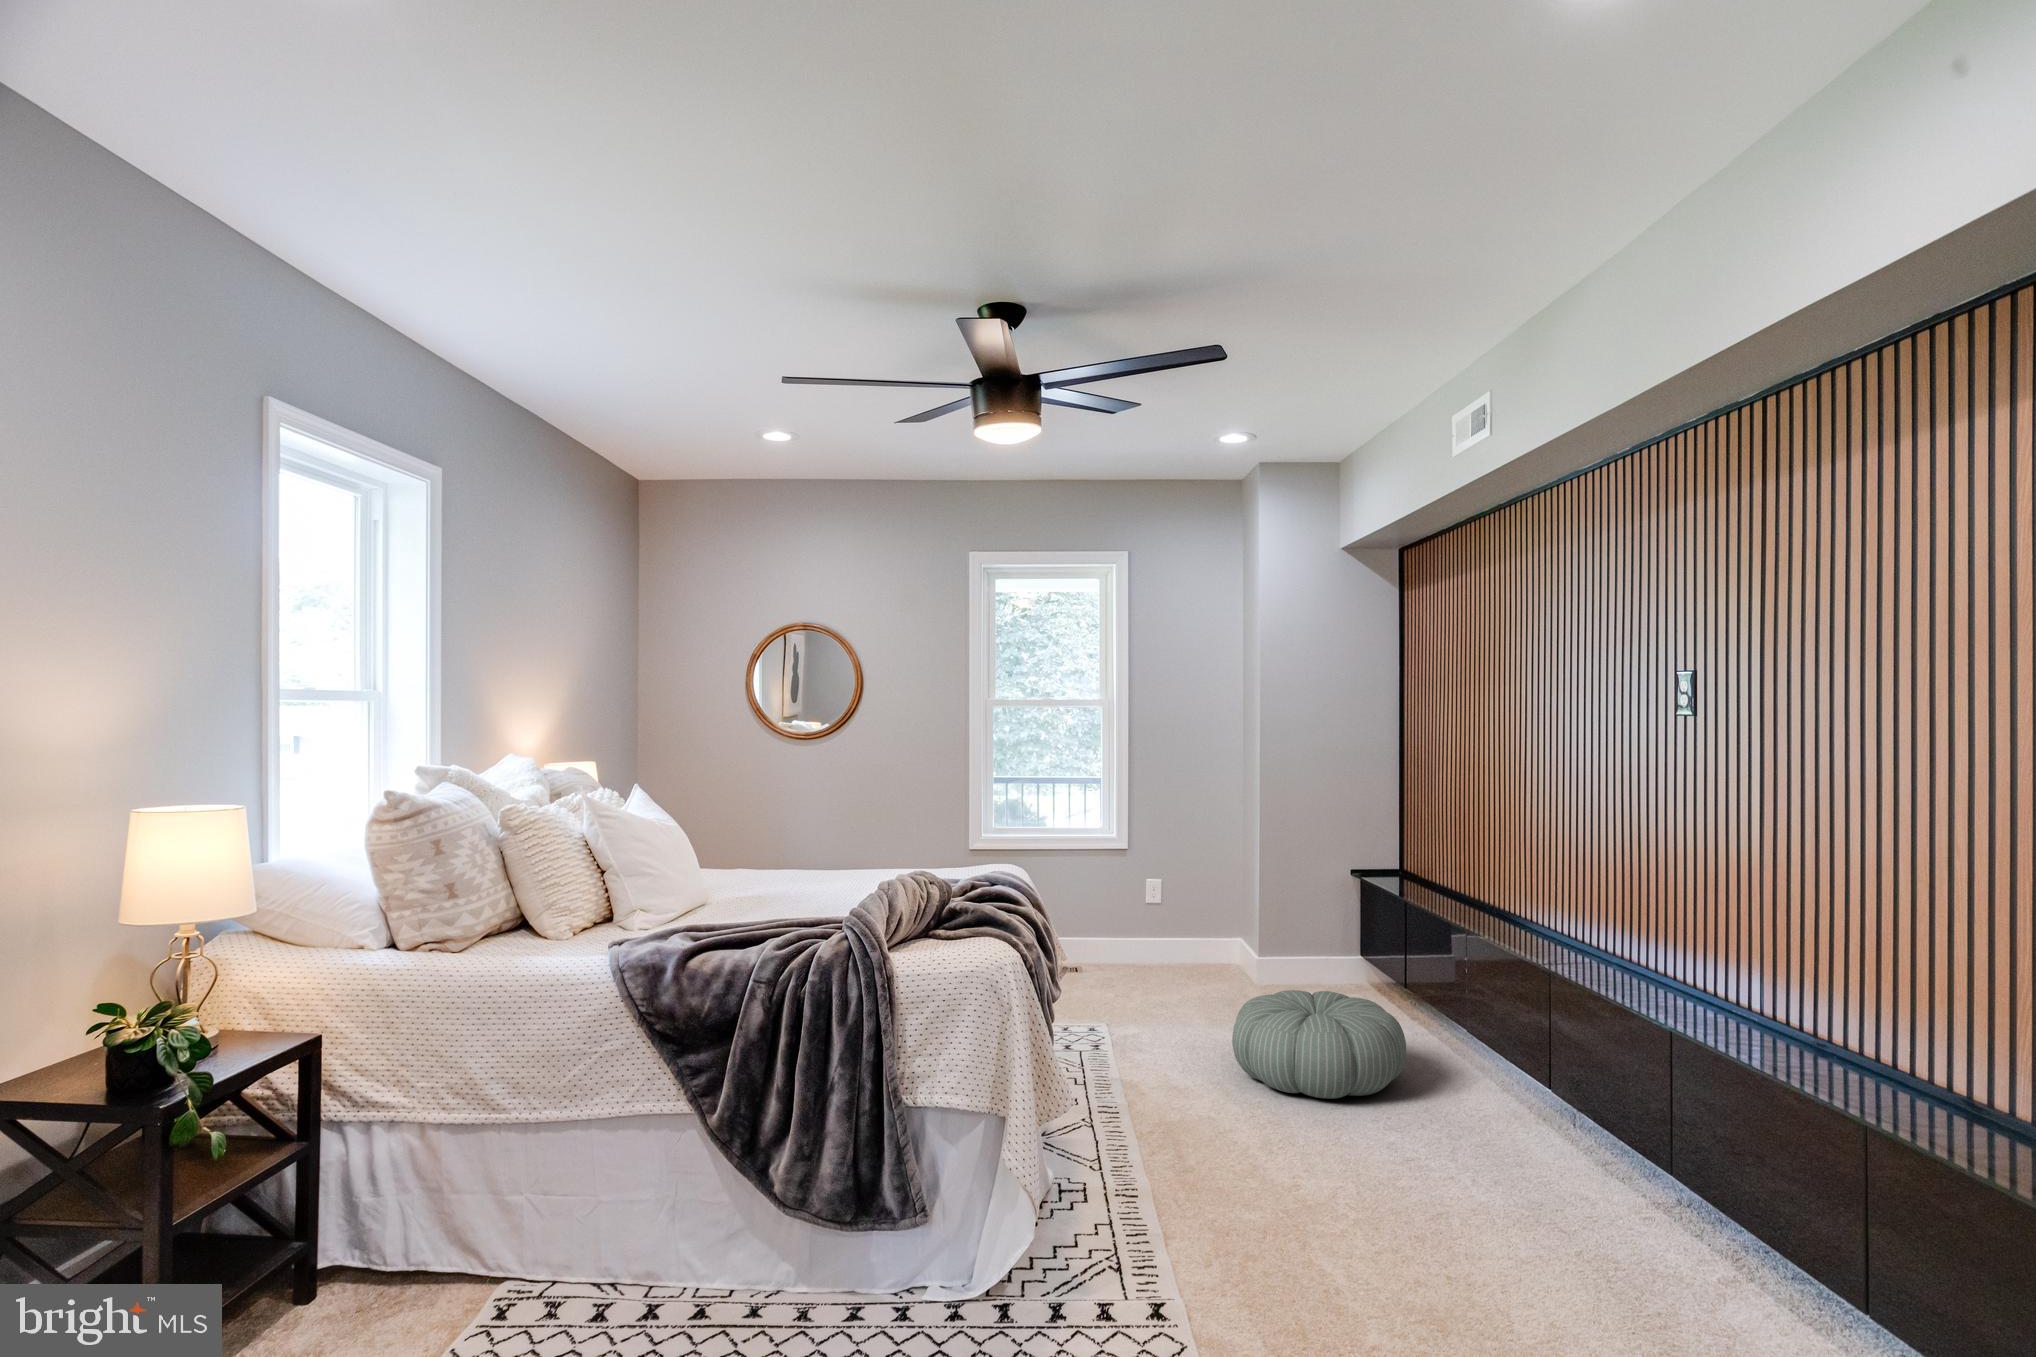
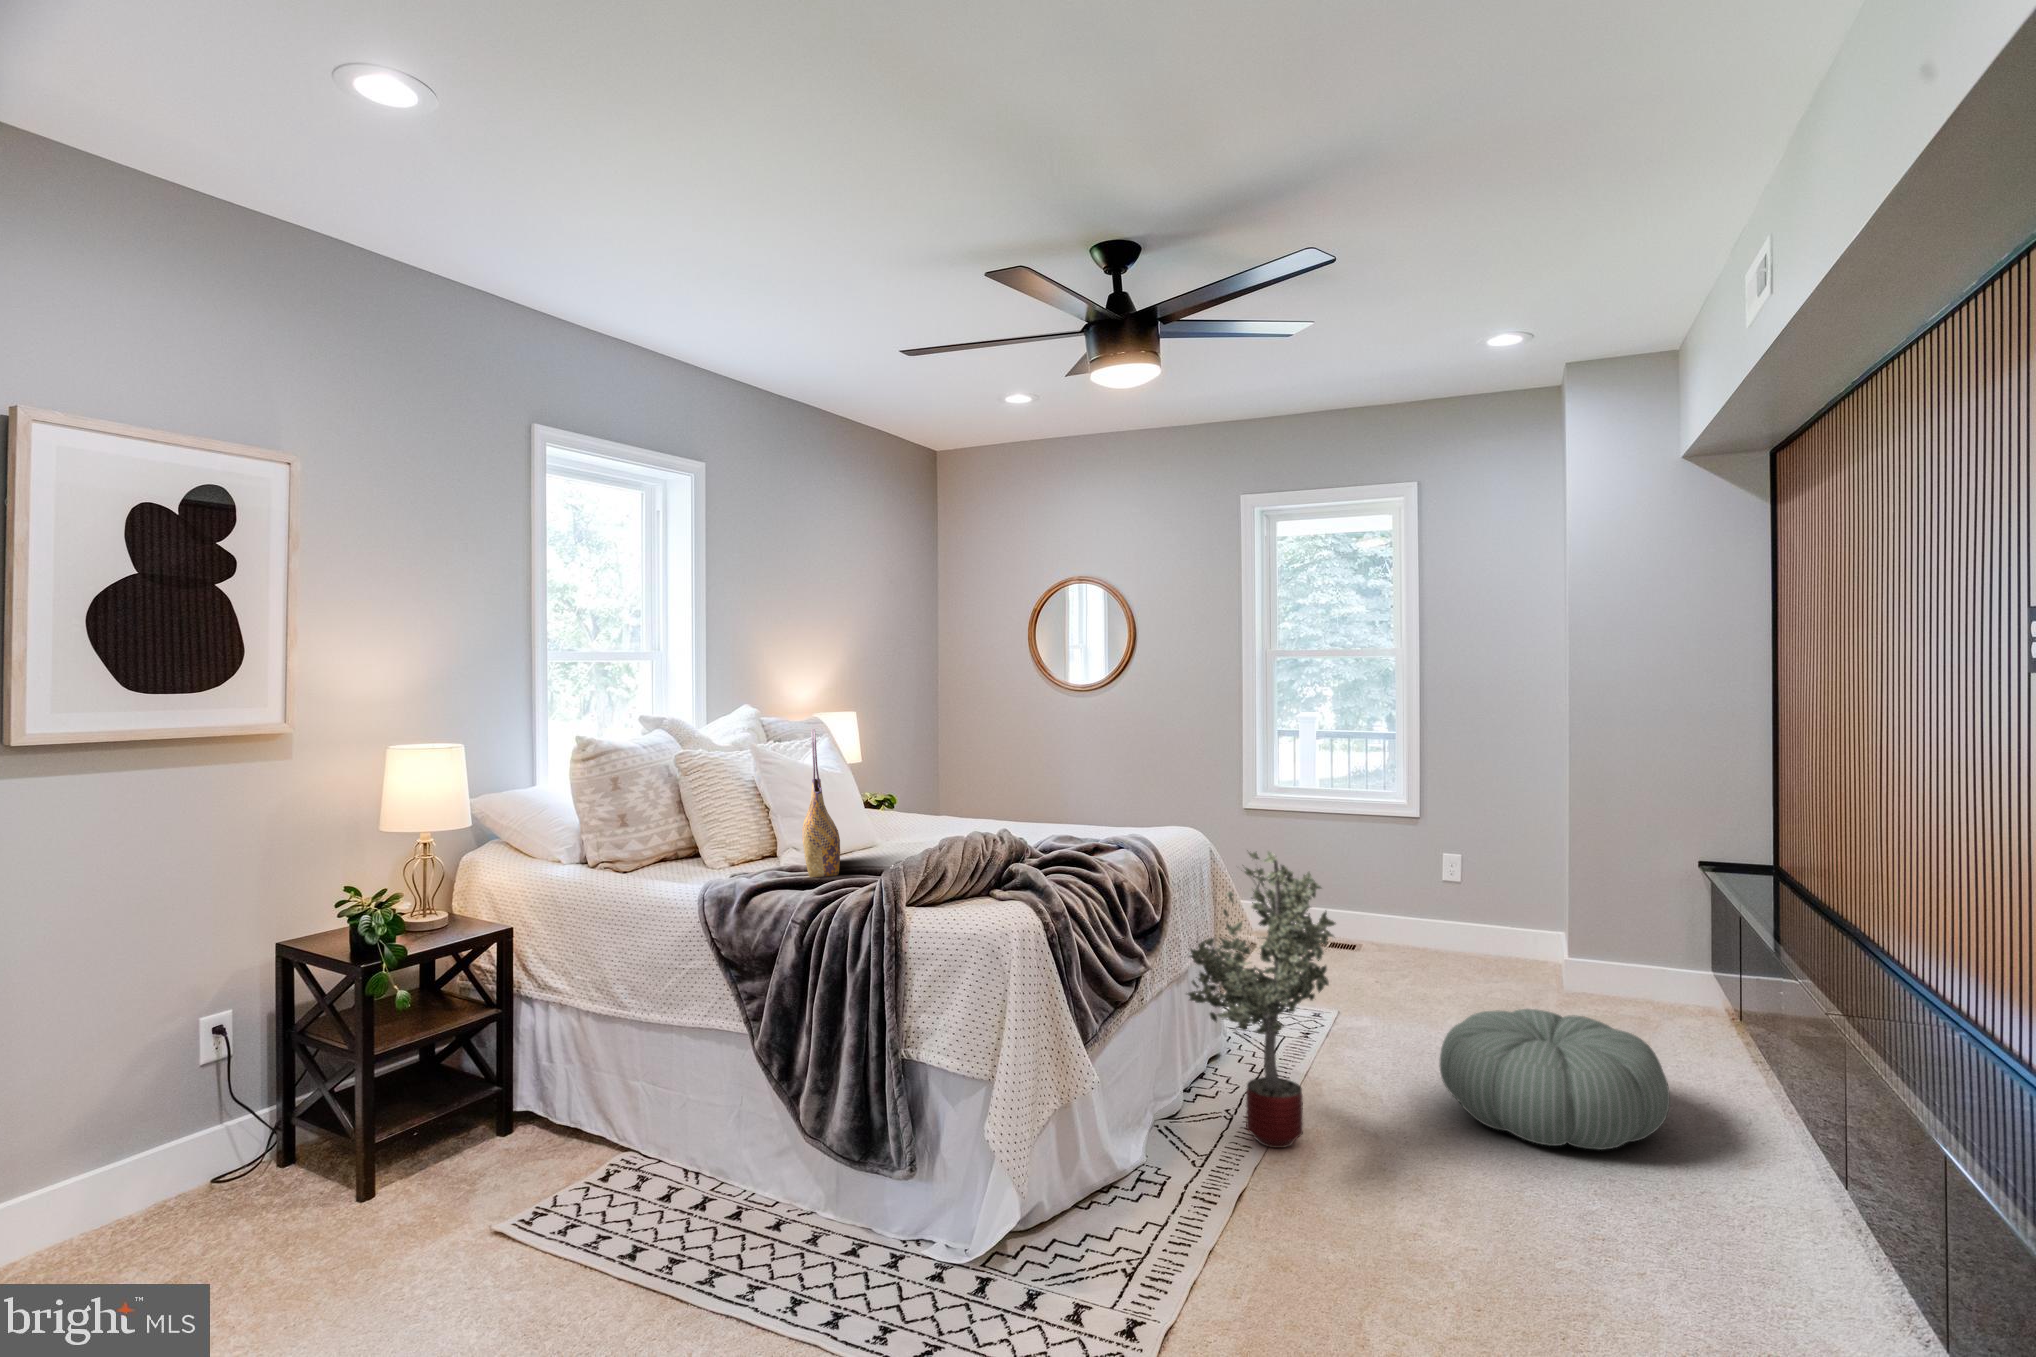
tote bag: none [685,776,757,937] -> present [802,728,840,878]
potted tree: none [1052,873,1189,1141] -> present [1188,852,1335,1148]

